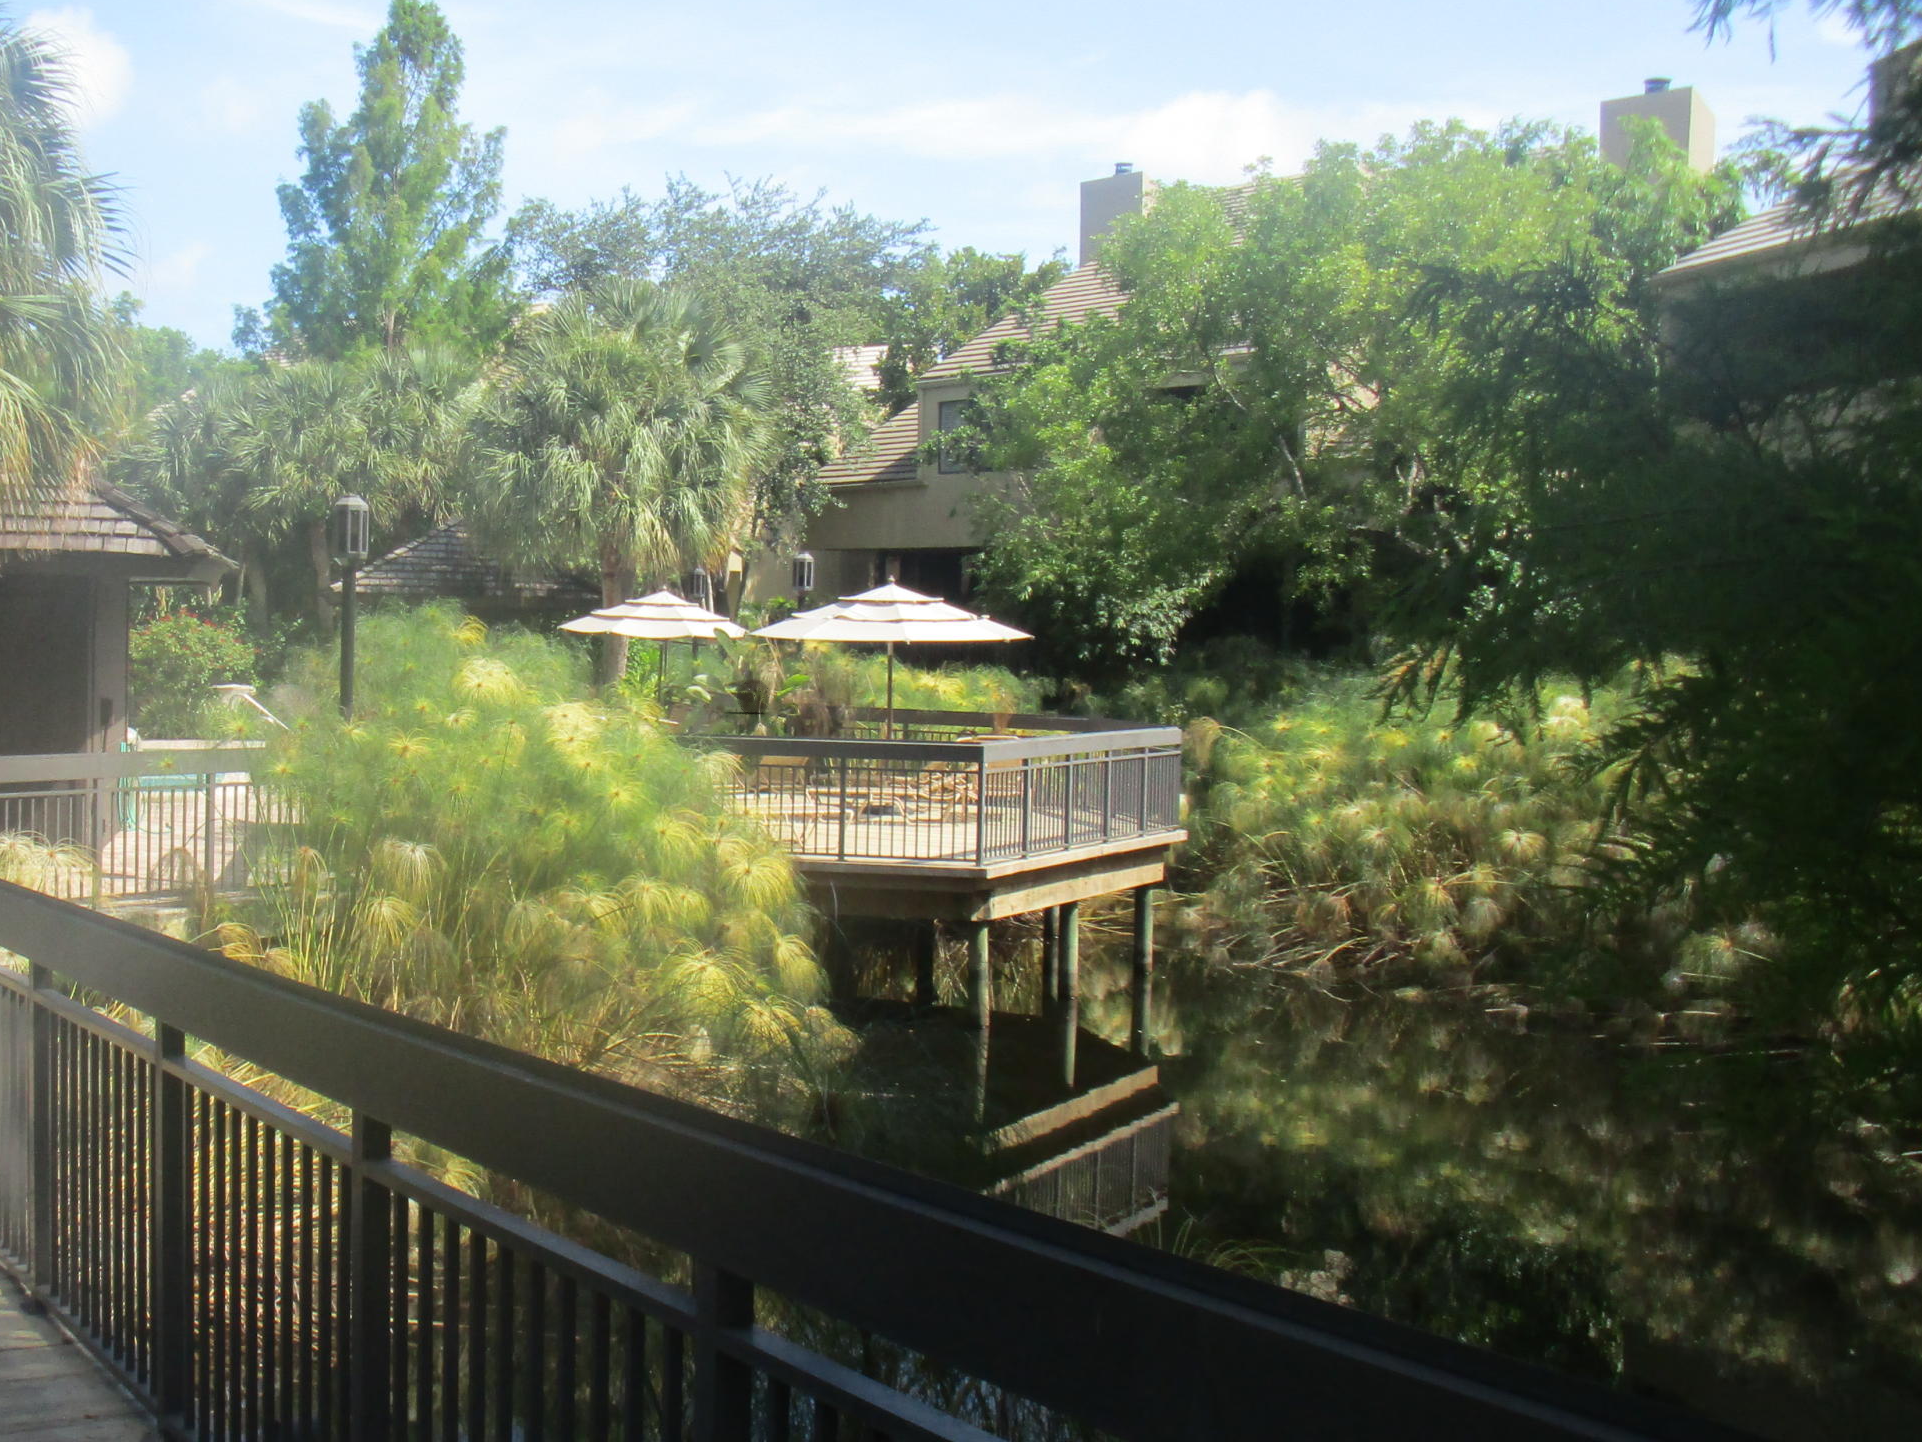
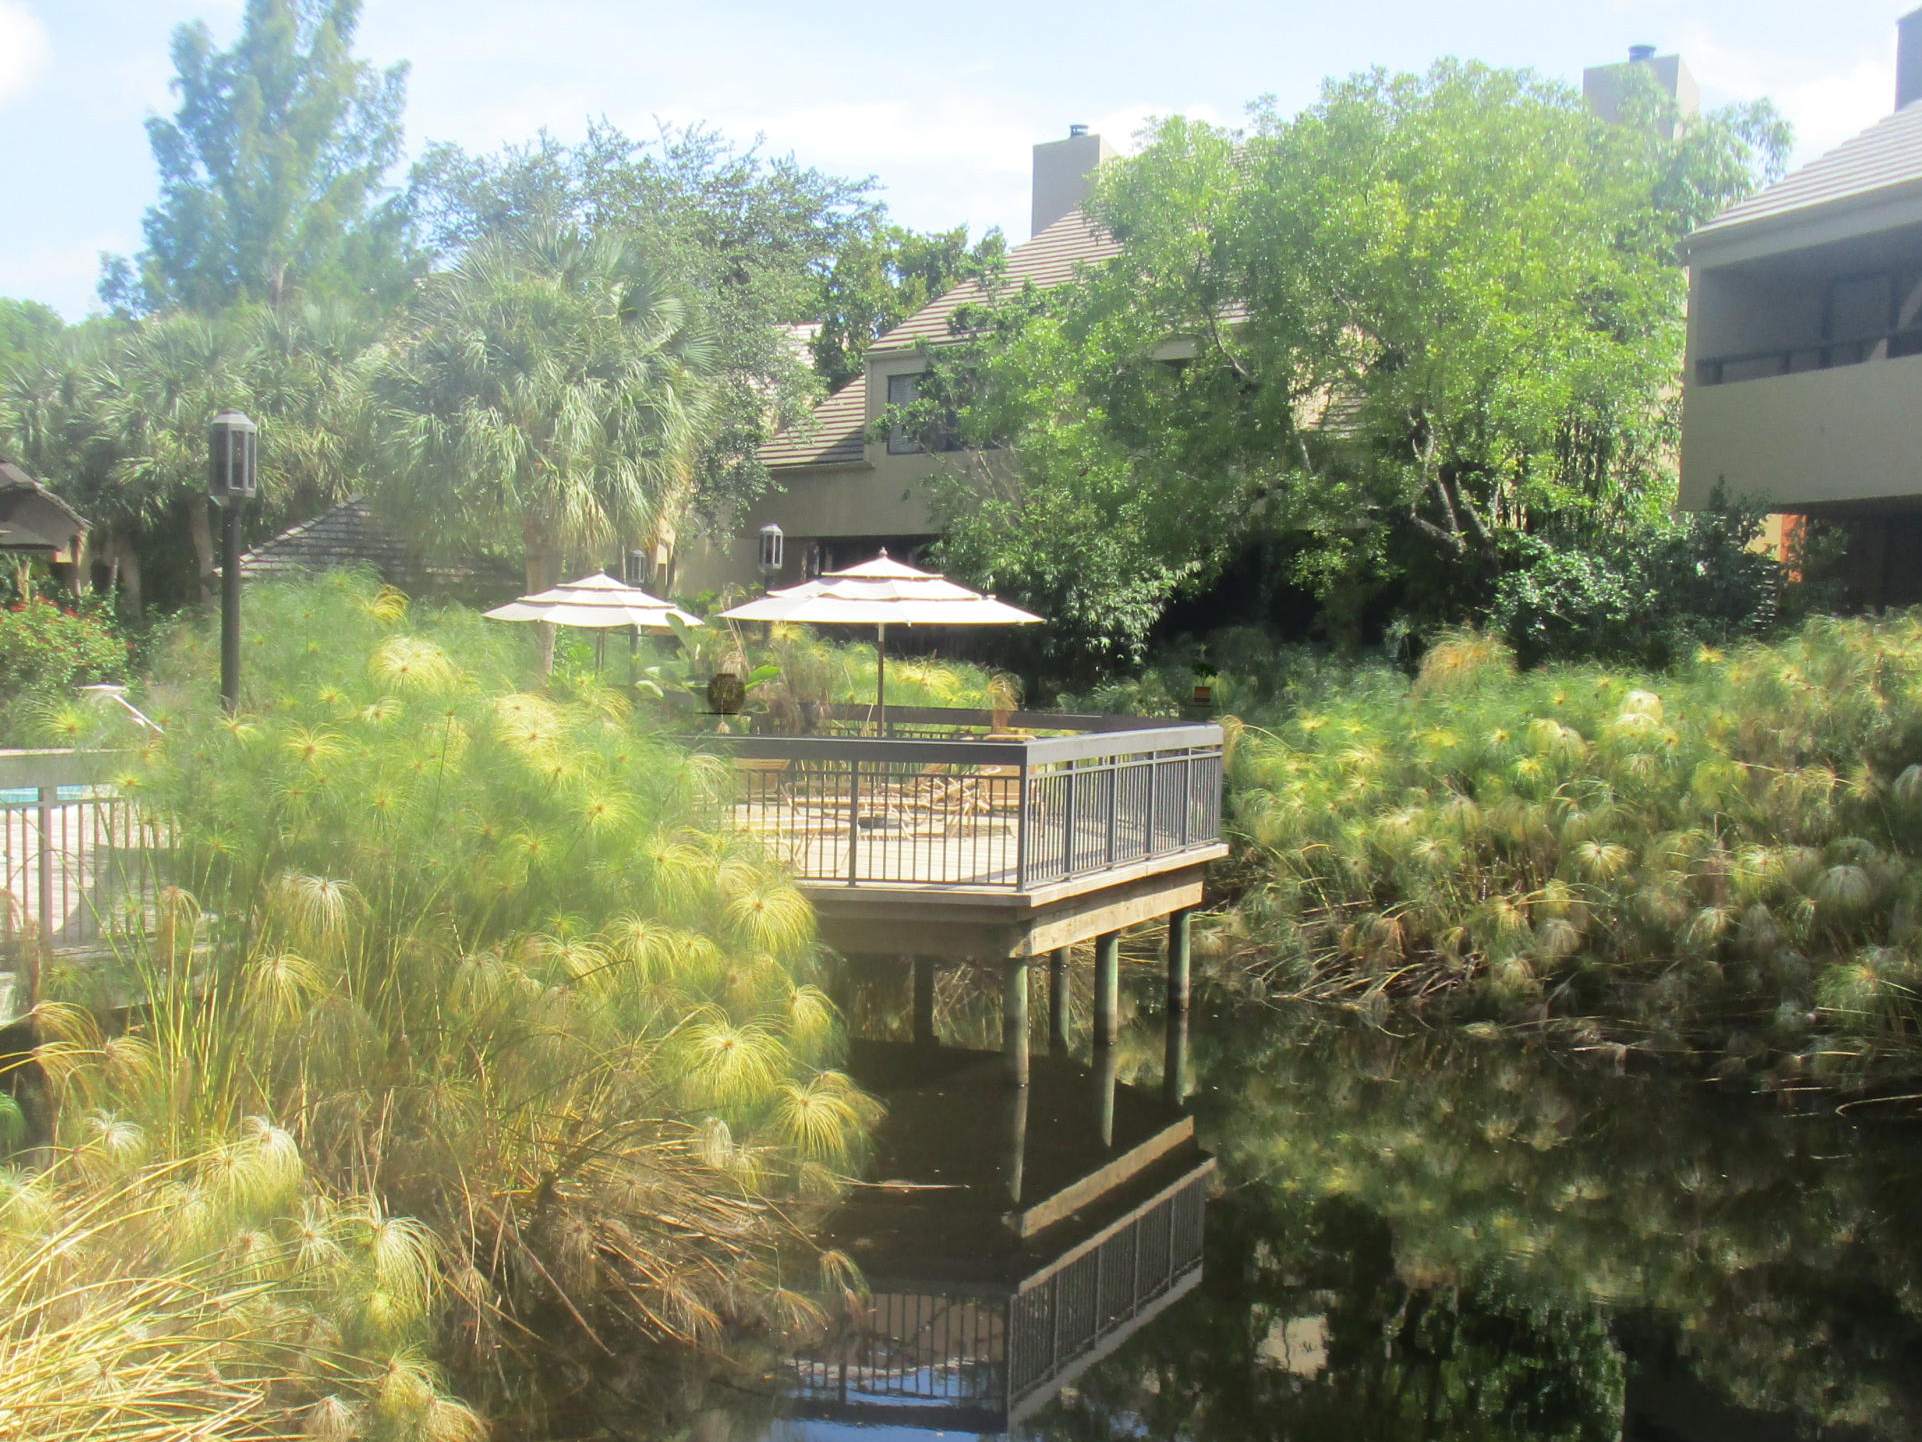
potted tree: none [1181,666,1209,705] -> present [1191,662,1218,706]

